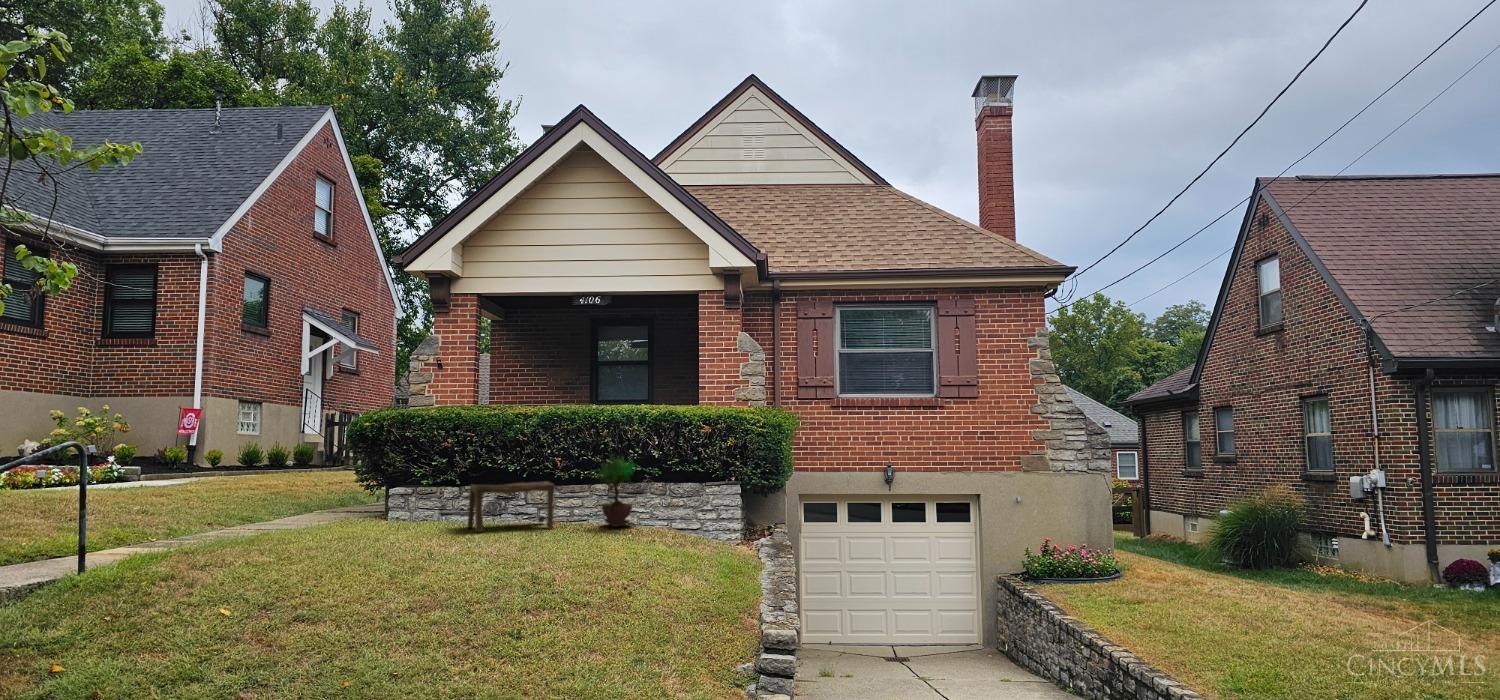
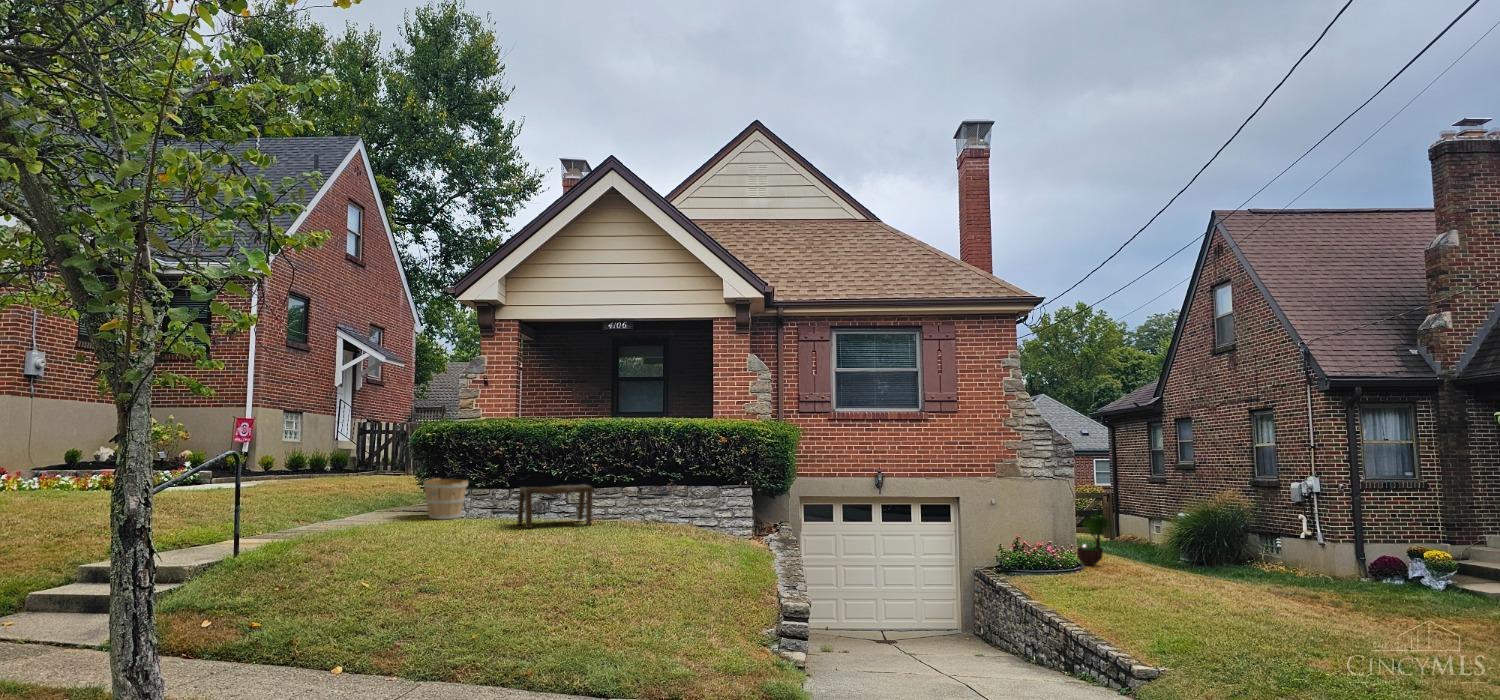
potted tree: present [597,457,633,527] -> present [1077,515,1110,565]
wooden bucket: none [361,475,414,522] -> present [423,478,468,520]

